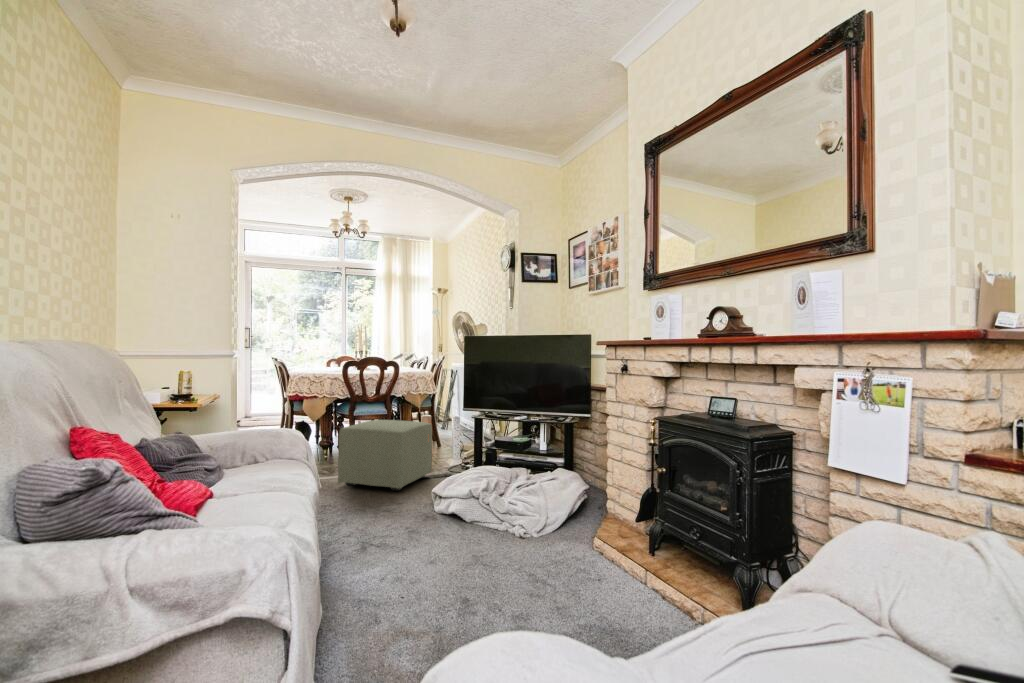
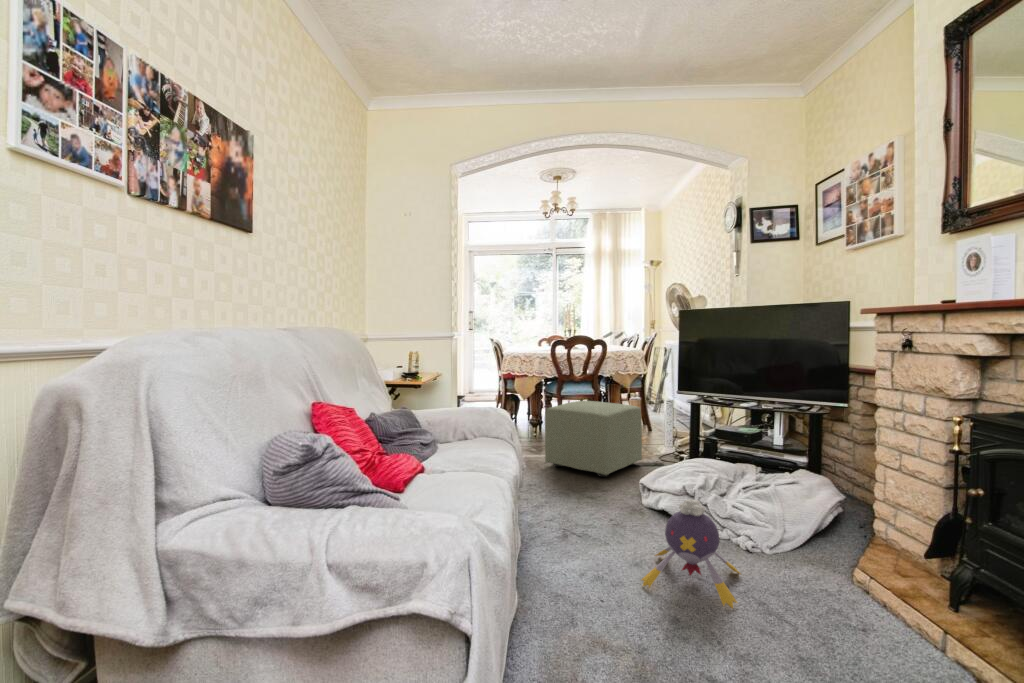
plush toy: none [435,497,516,583] -> present [642,499,741,608]

